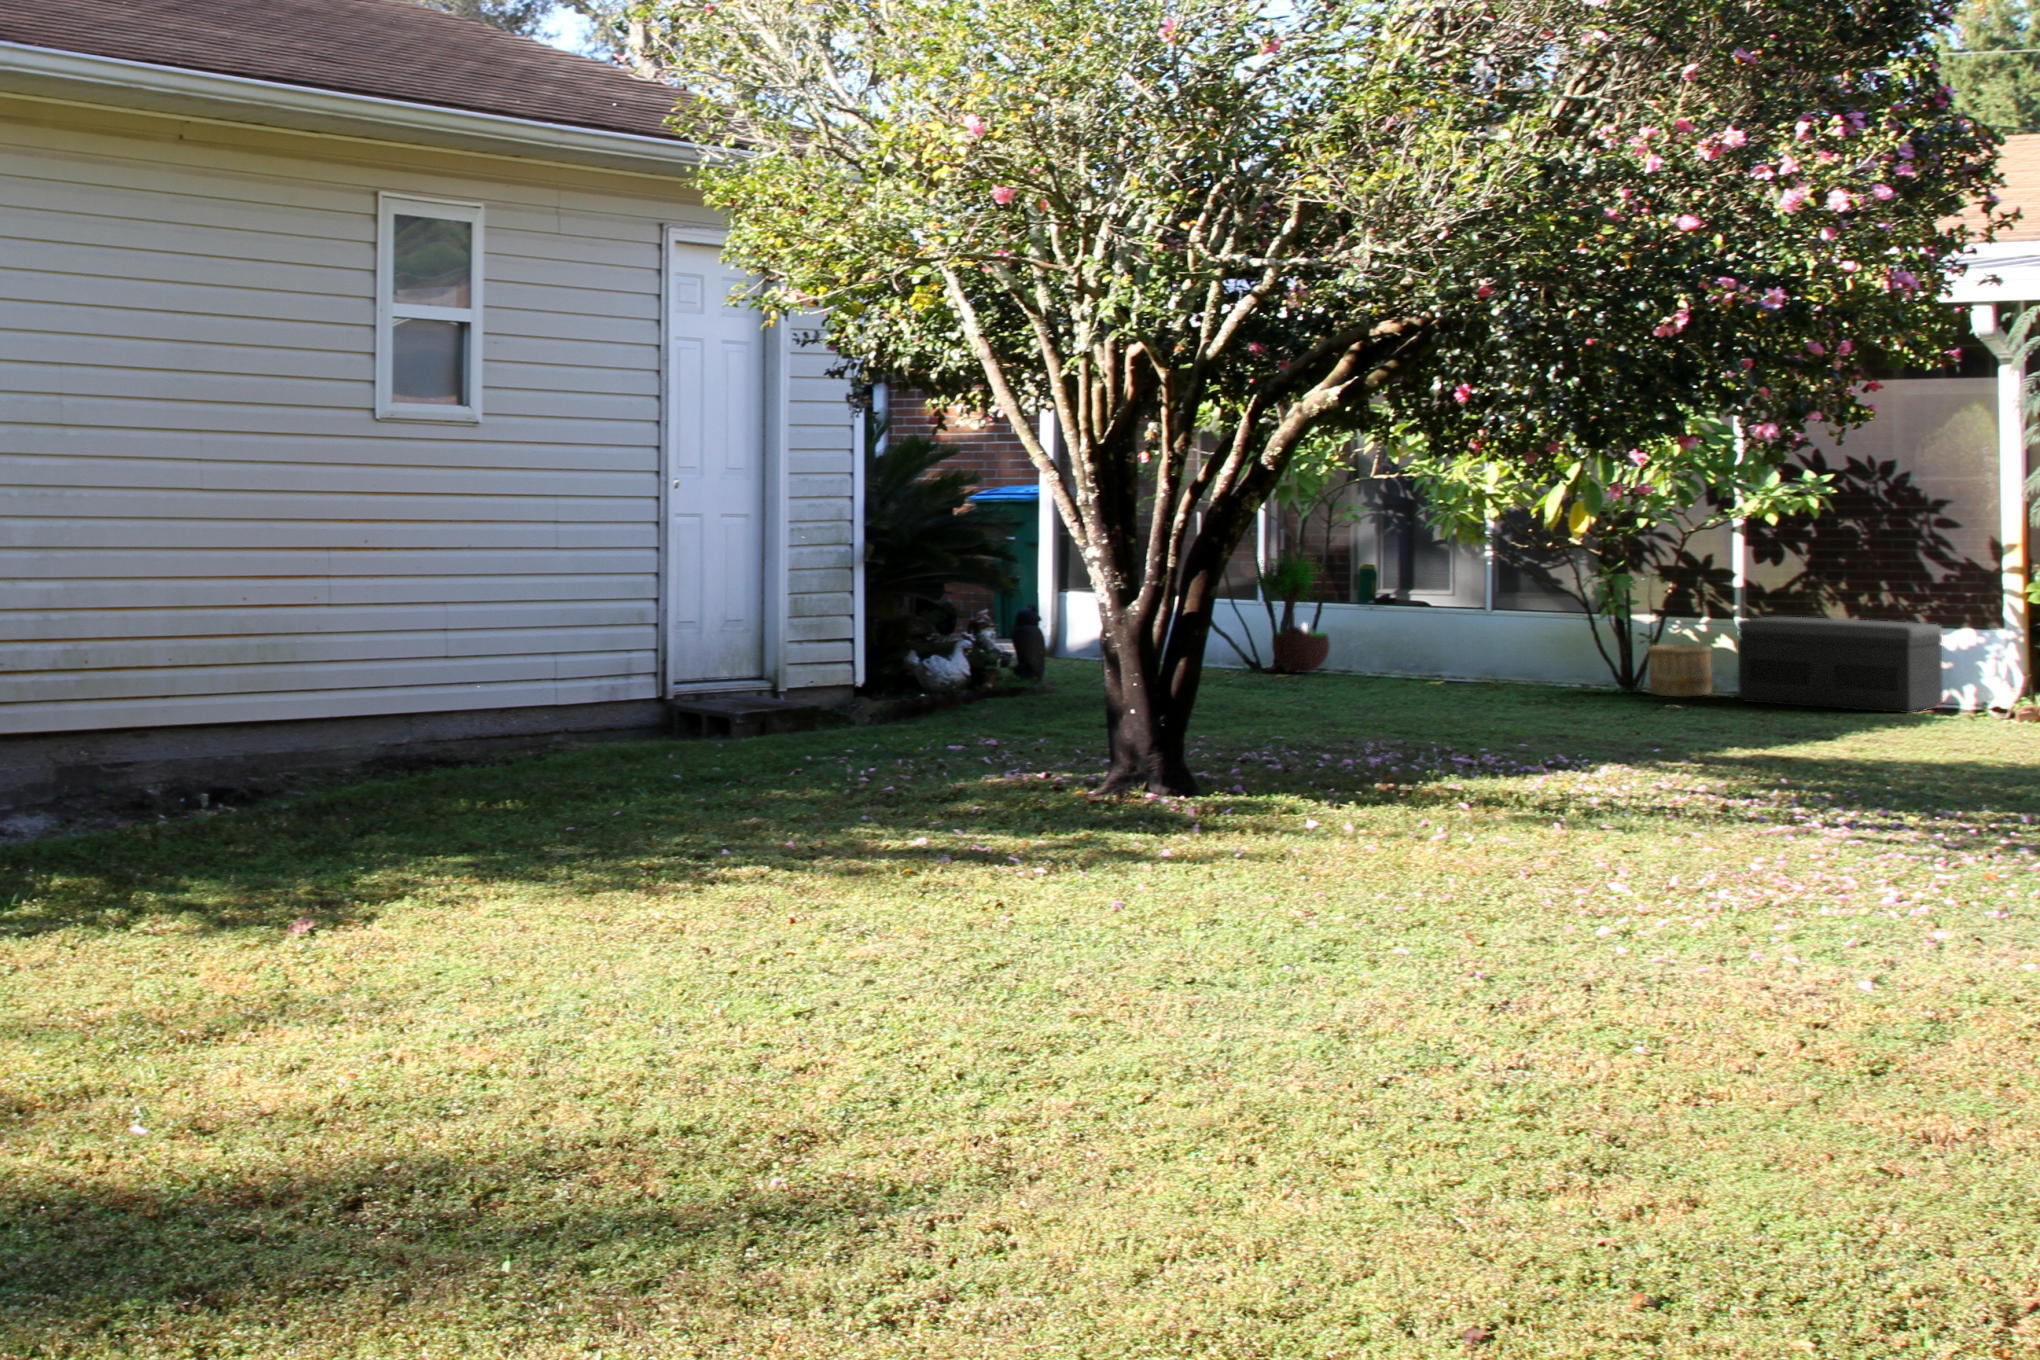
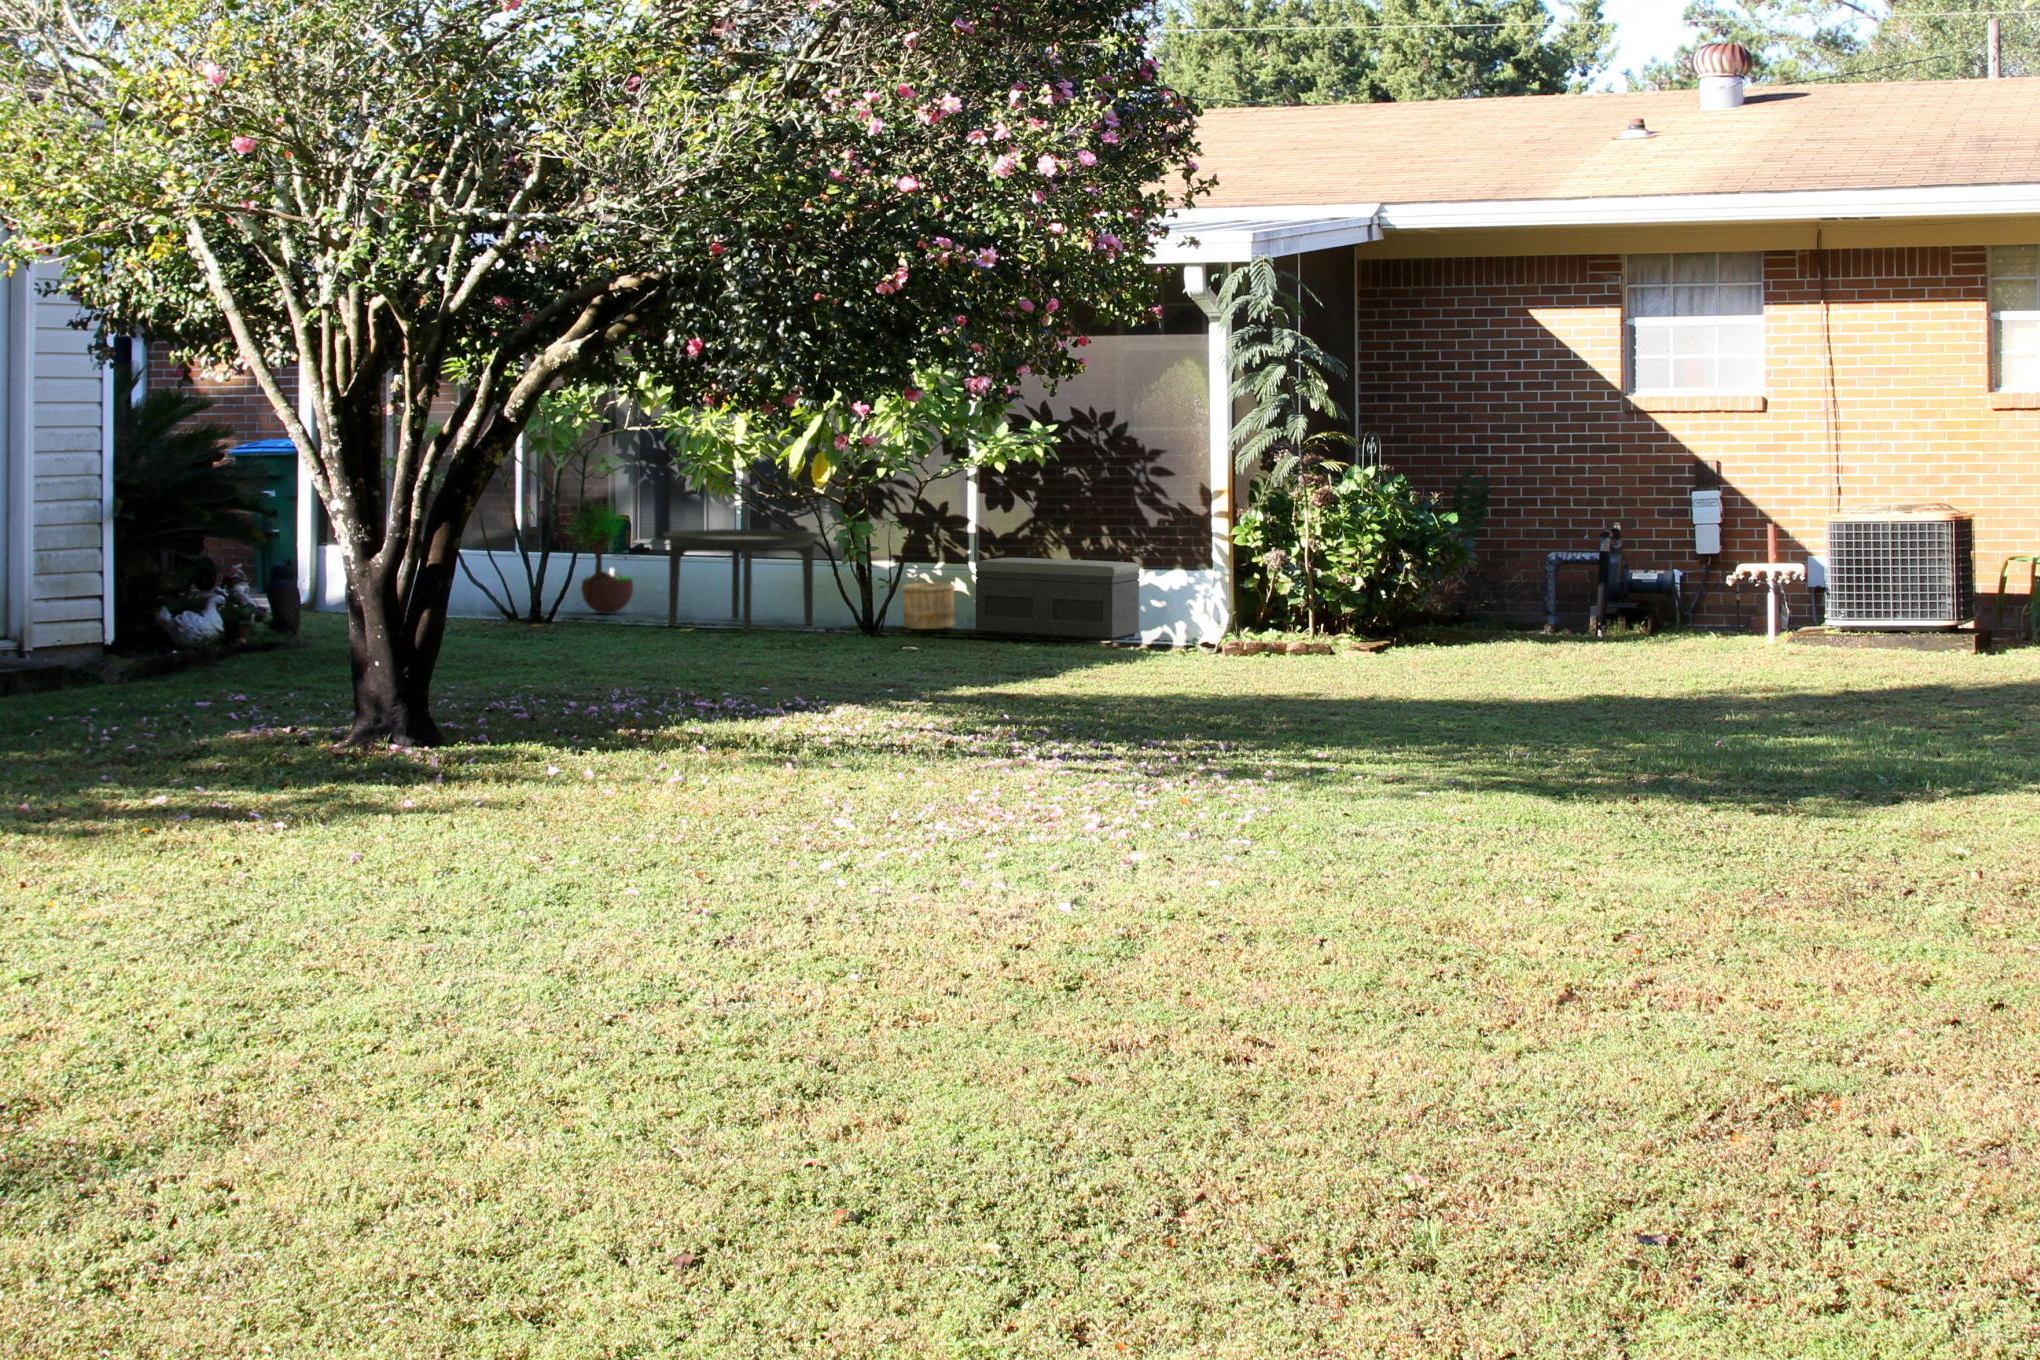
round table: none [1367,581,1550,695] -> present [664,529,820,632]

